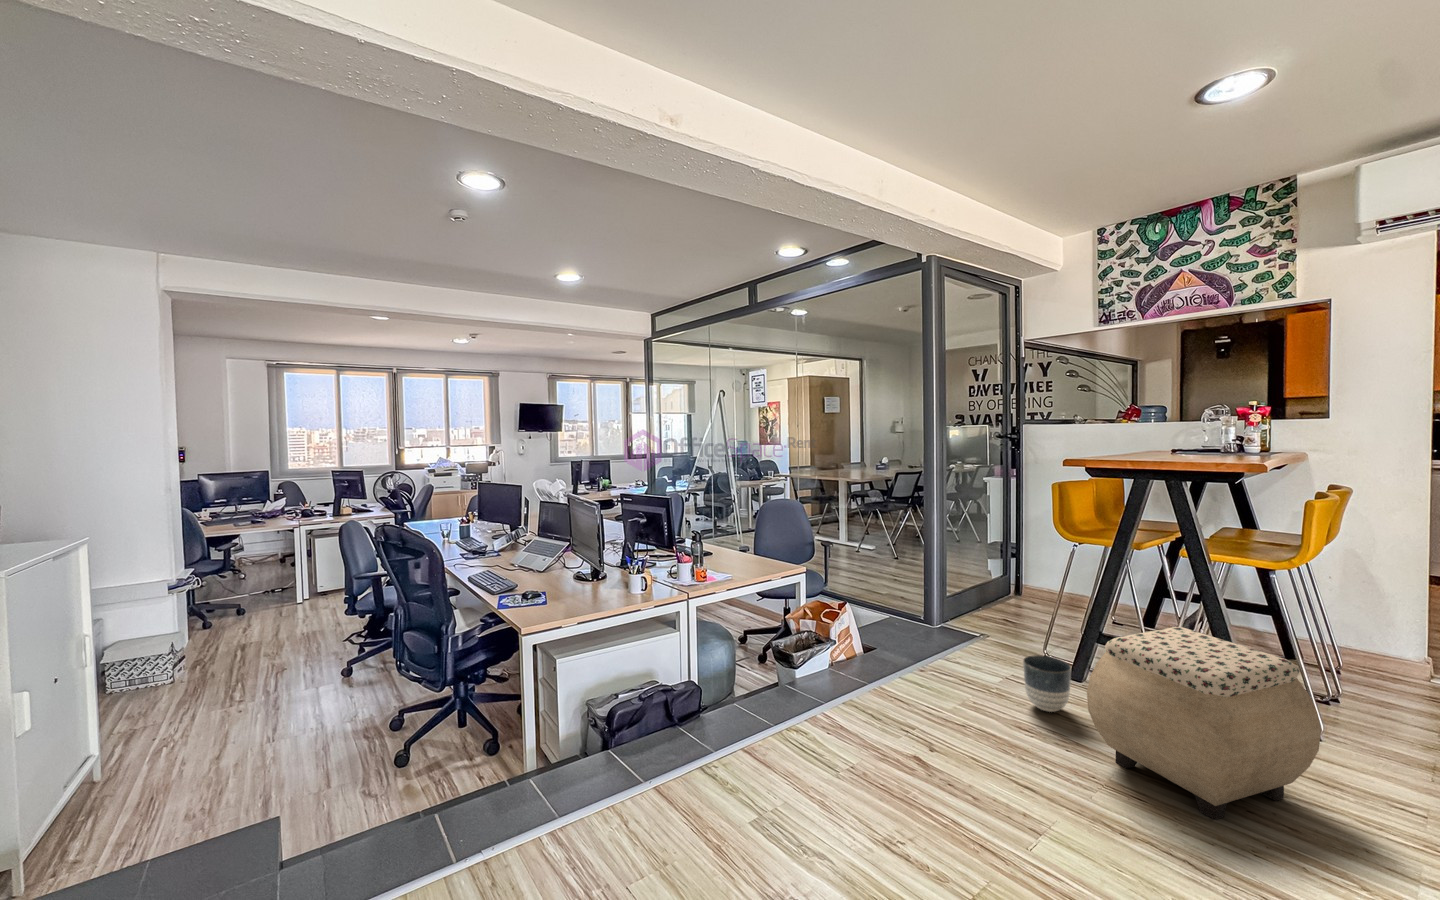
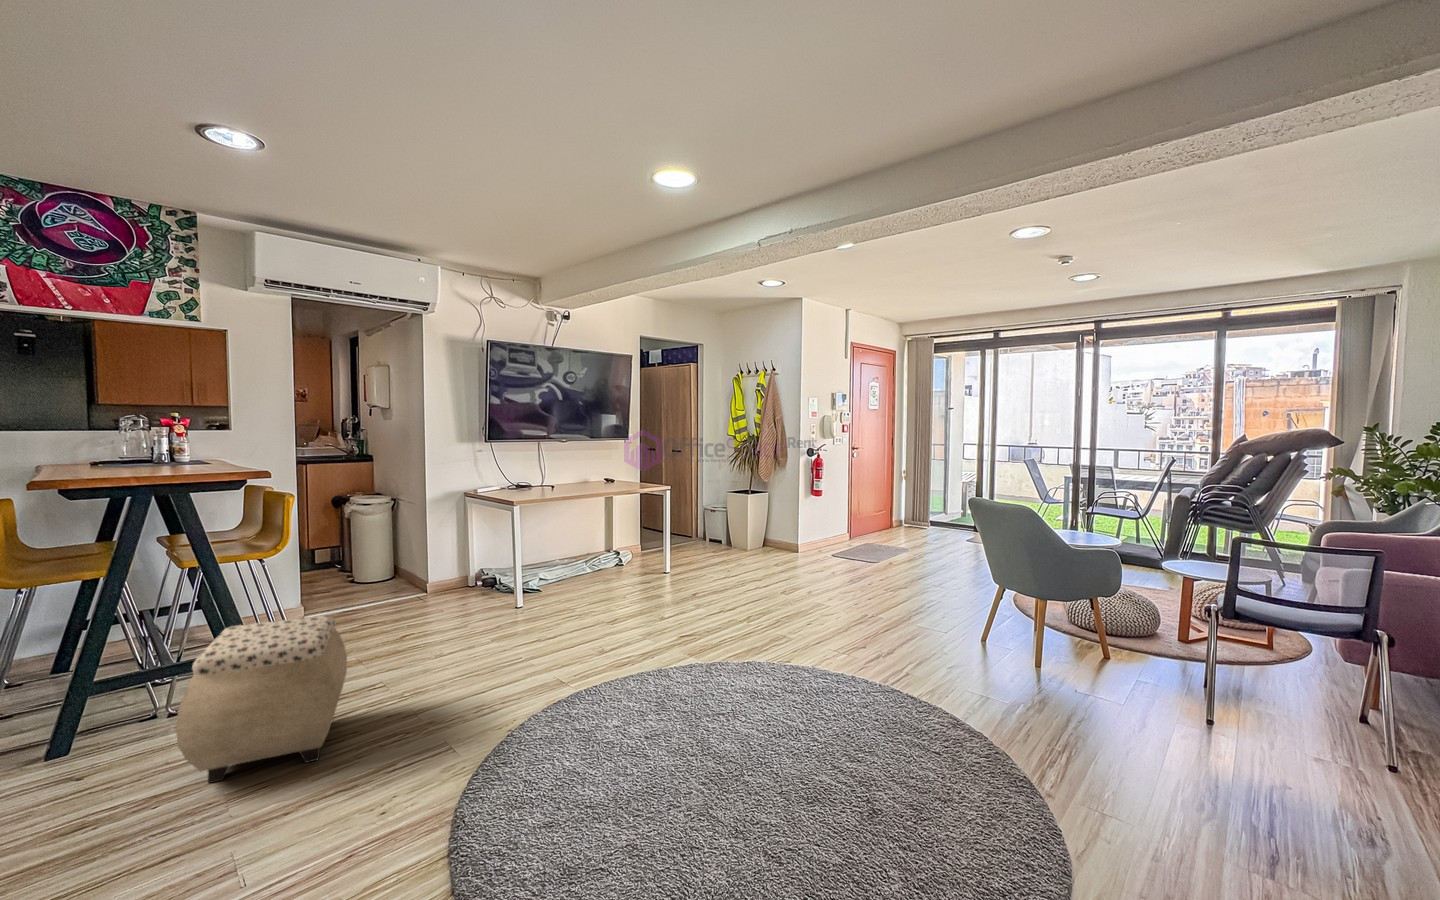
planter: present [1023,655,1071,712] -> none [27,727,107,804]

